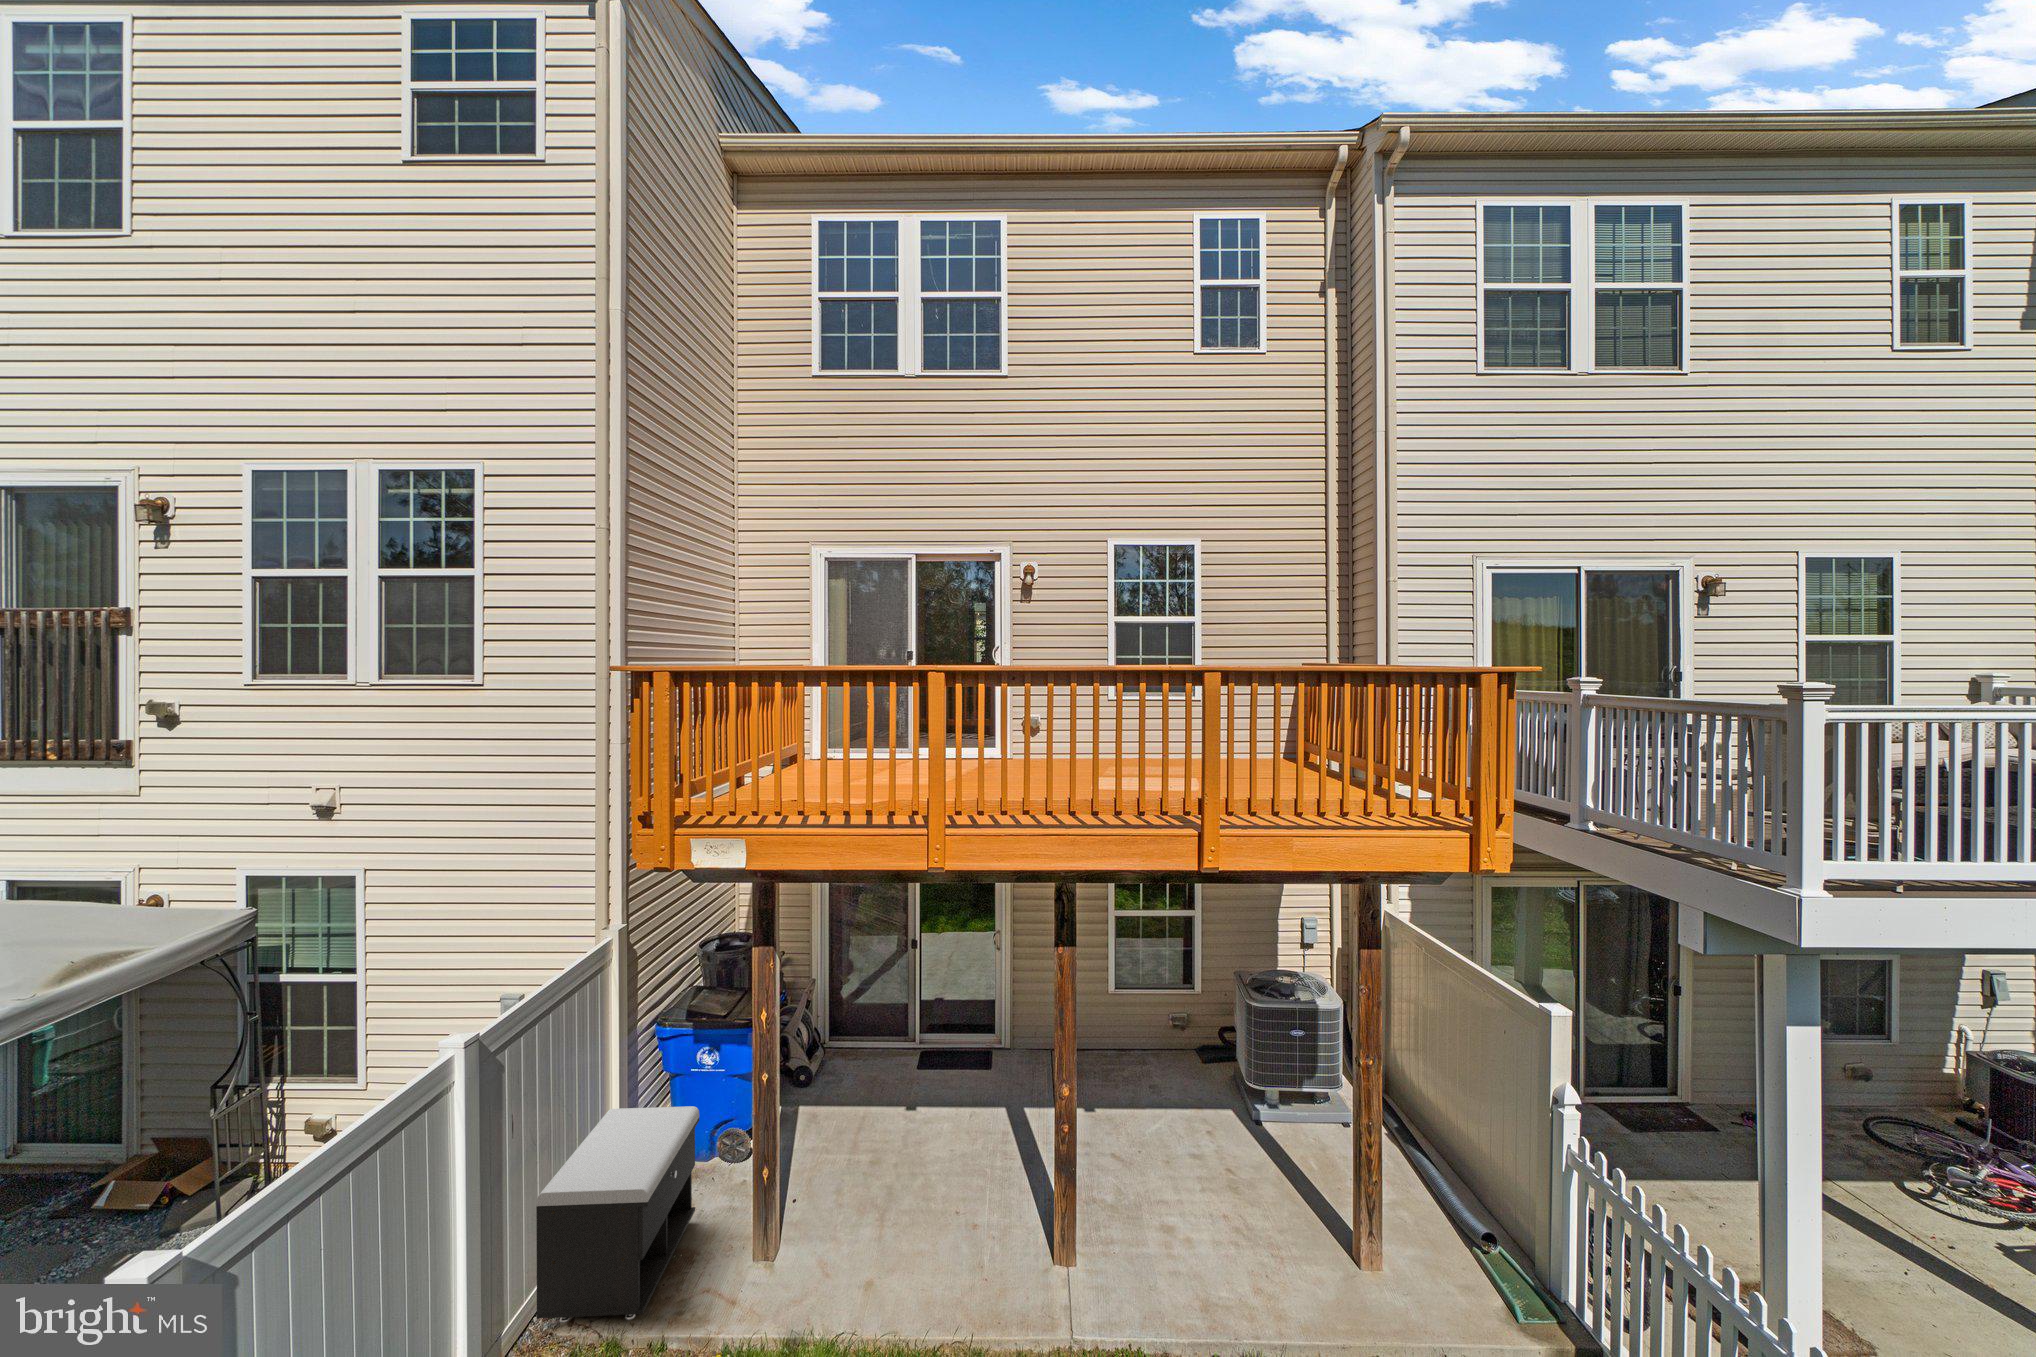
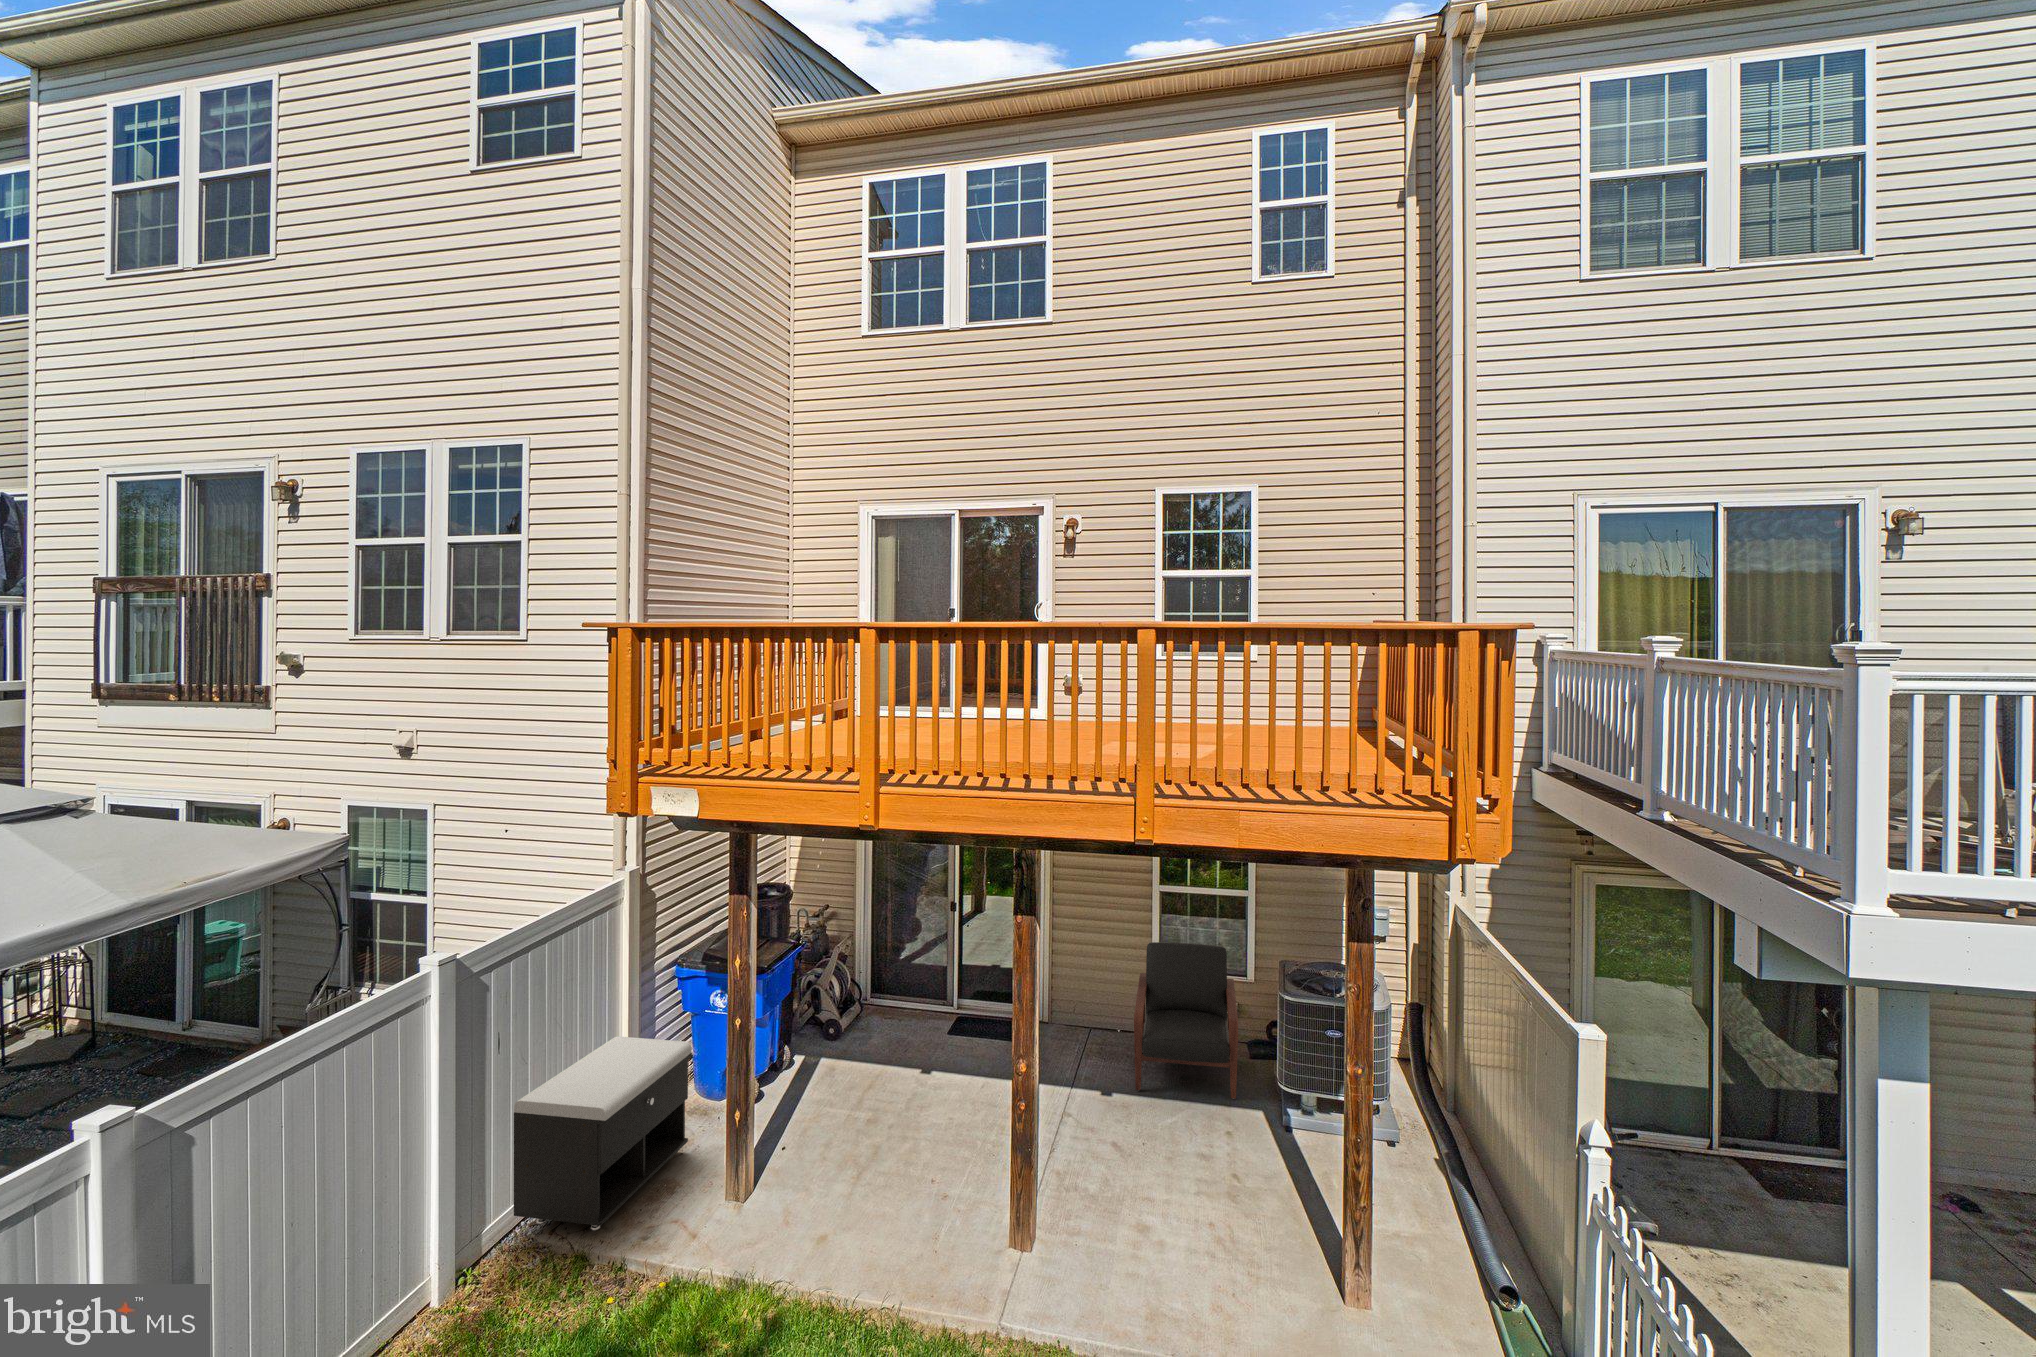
chair: none [1098,959,1205,1103] -> present [1134,942,1238,1099]

